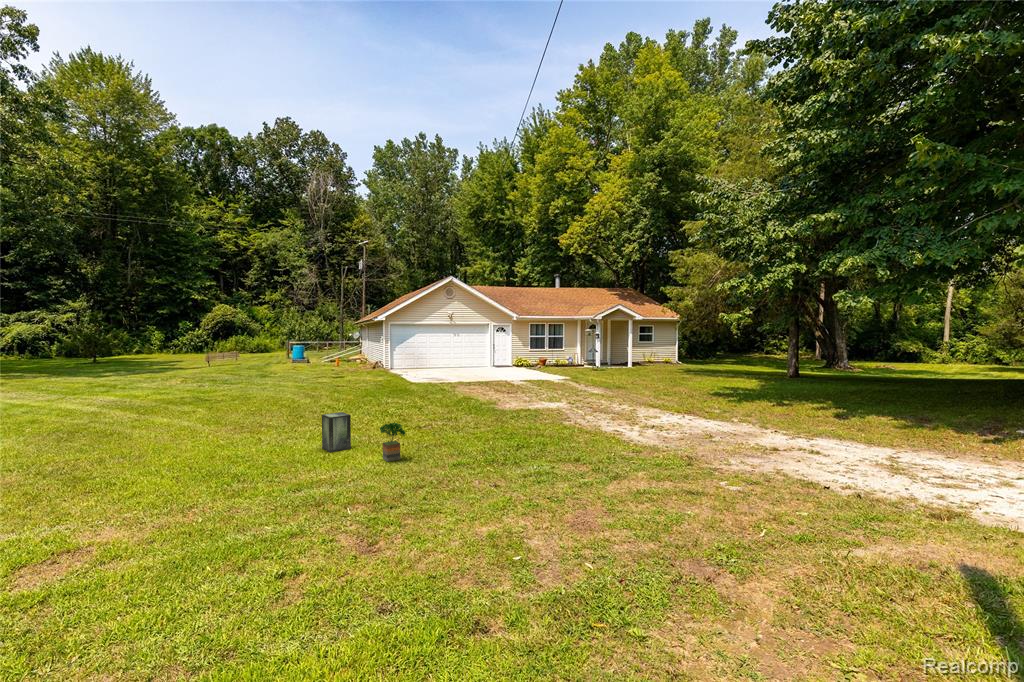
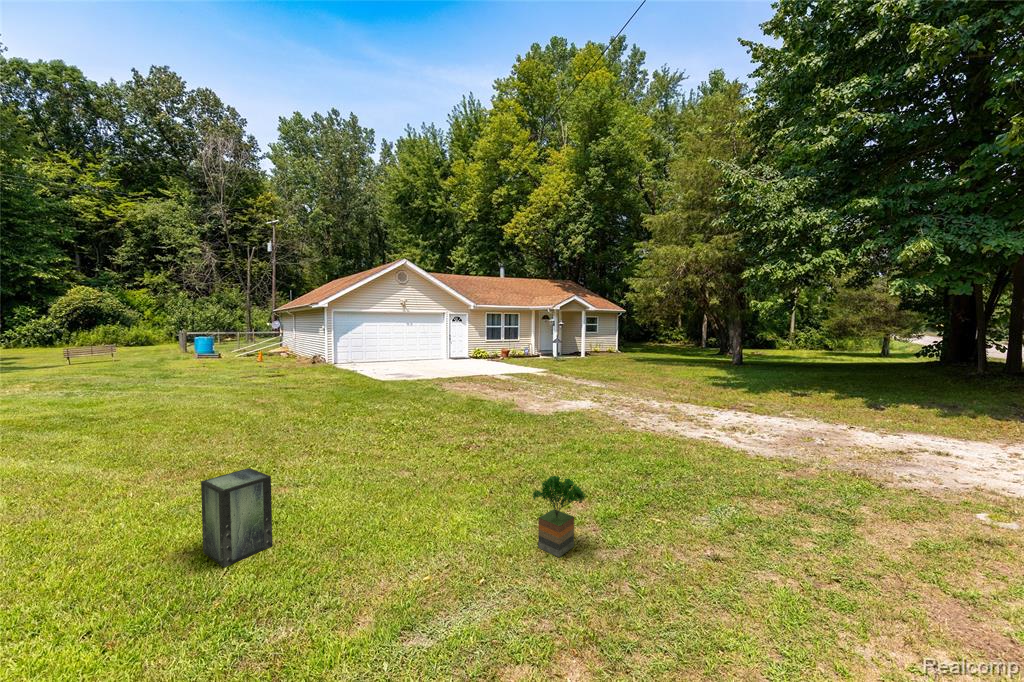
storage box: present [322,412,351,452] -> present [201,468,273,567]

